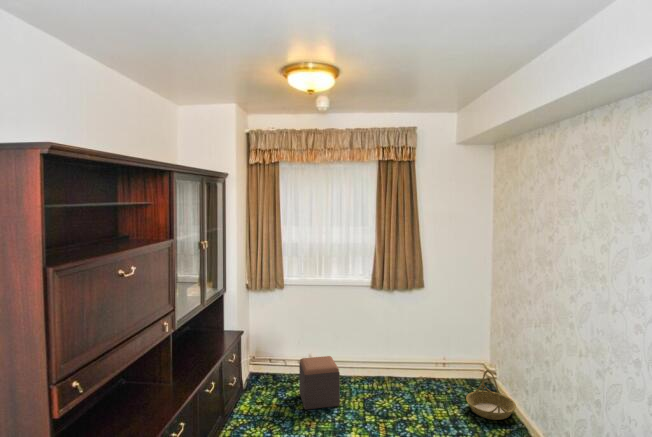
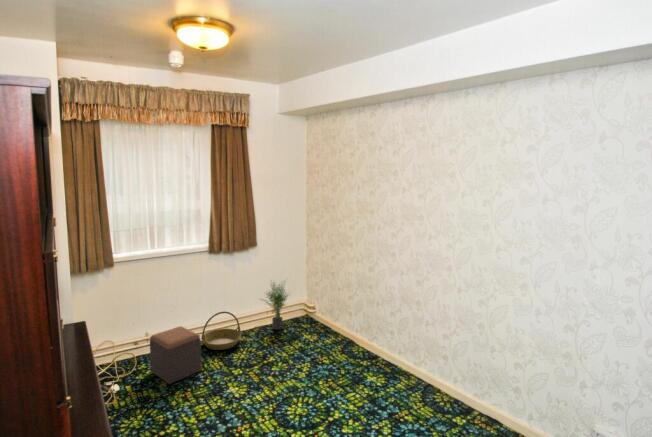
potted plant: none [419,326,463,386] -> present [266,283,288,330]
basket: present [466,370,516,420] -> present [201,312,241,350]

